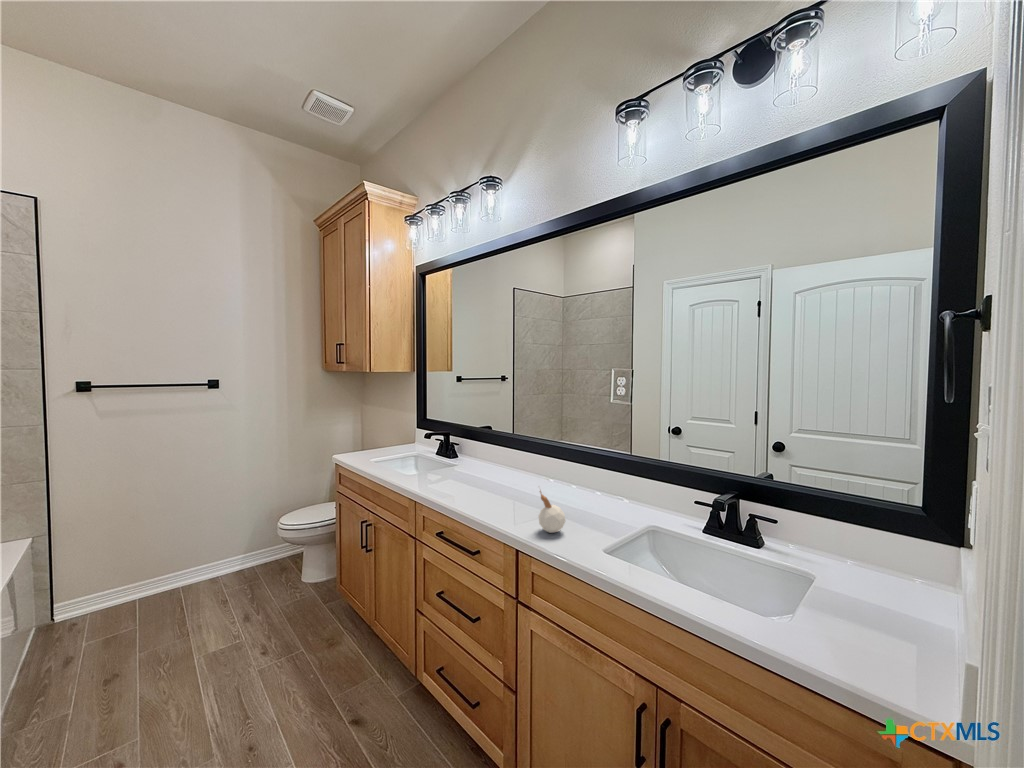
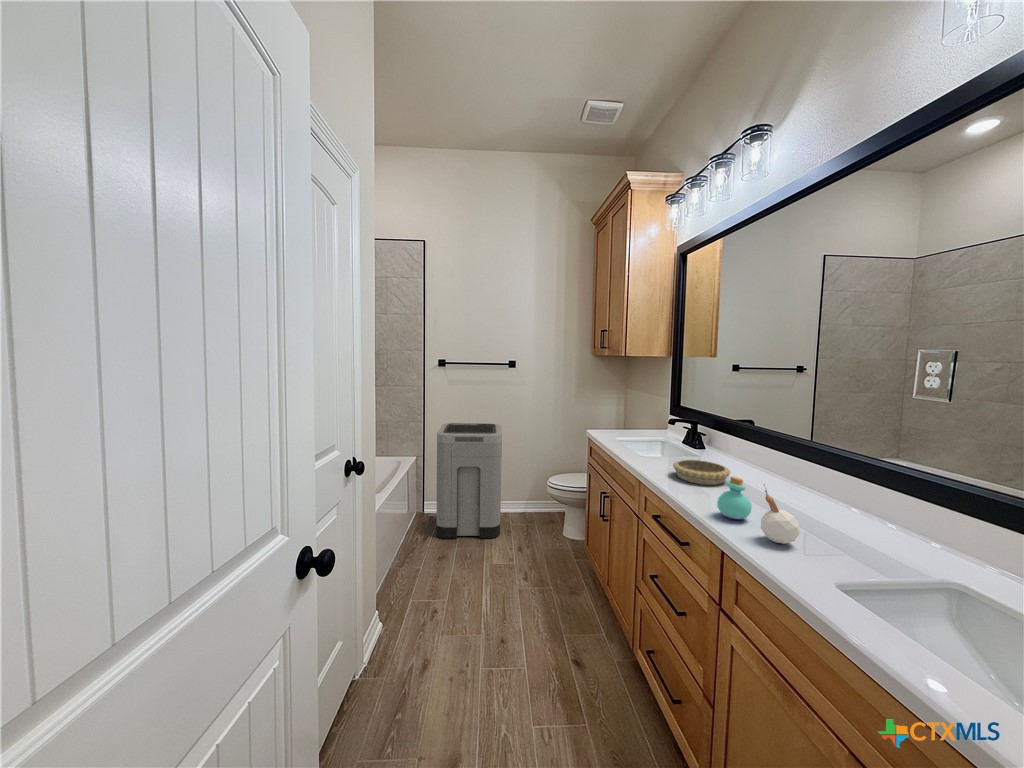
trash can: none [84,464,212,653] -> present [436,423,502,539]
decorative bowl: none [444,470,492,494] -> present [673,460,730,485]
perfume bottle: none [499,483,525,521] -> present [717,477,752,519]

